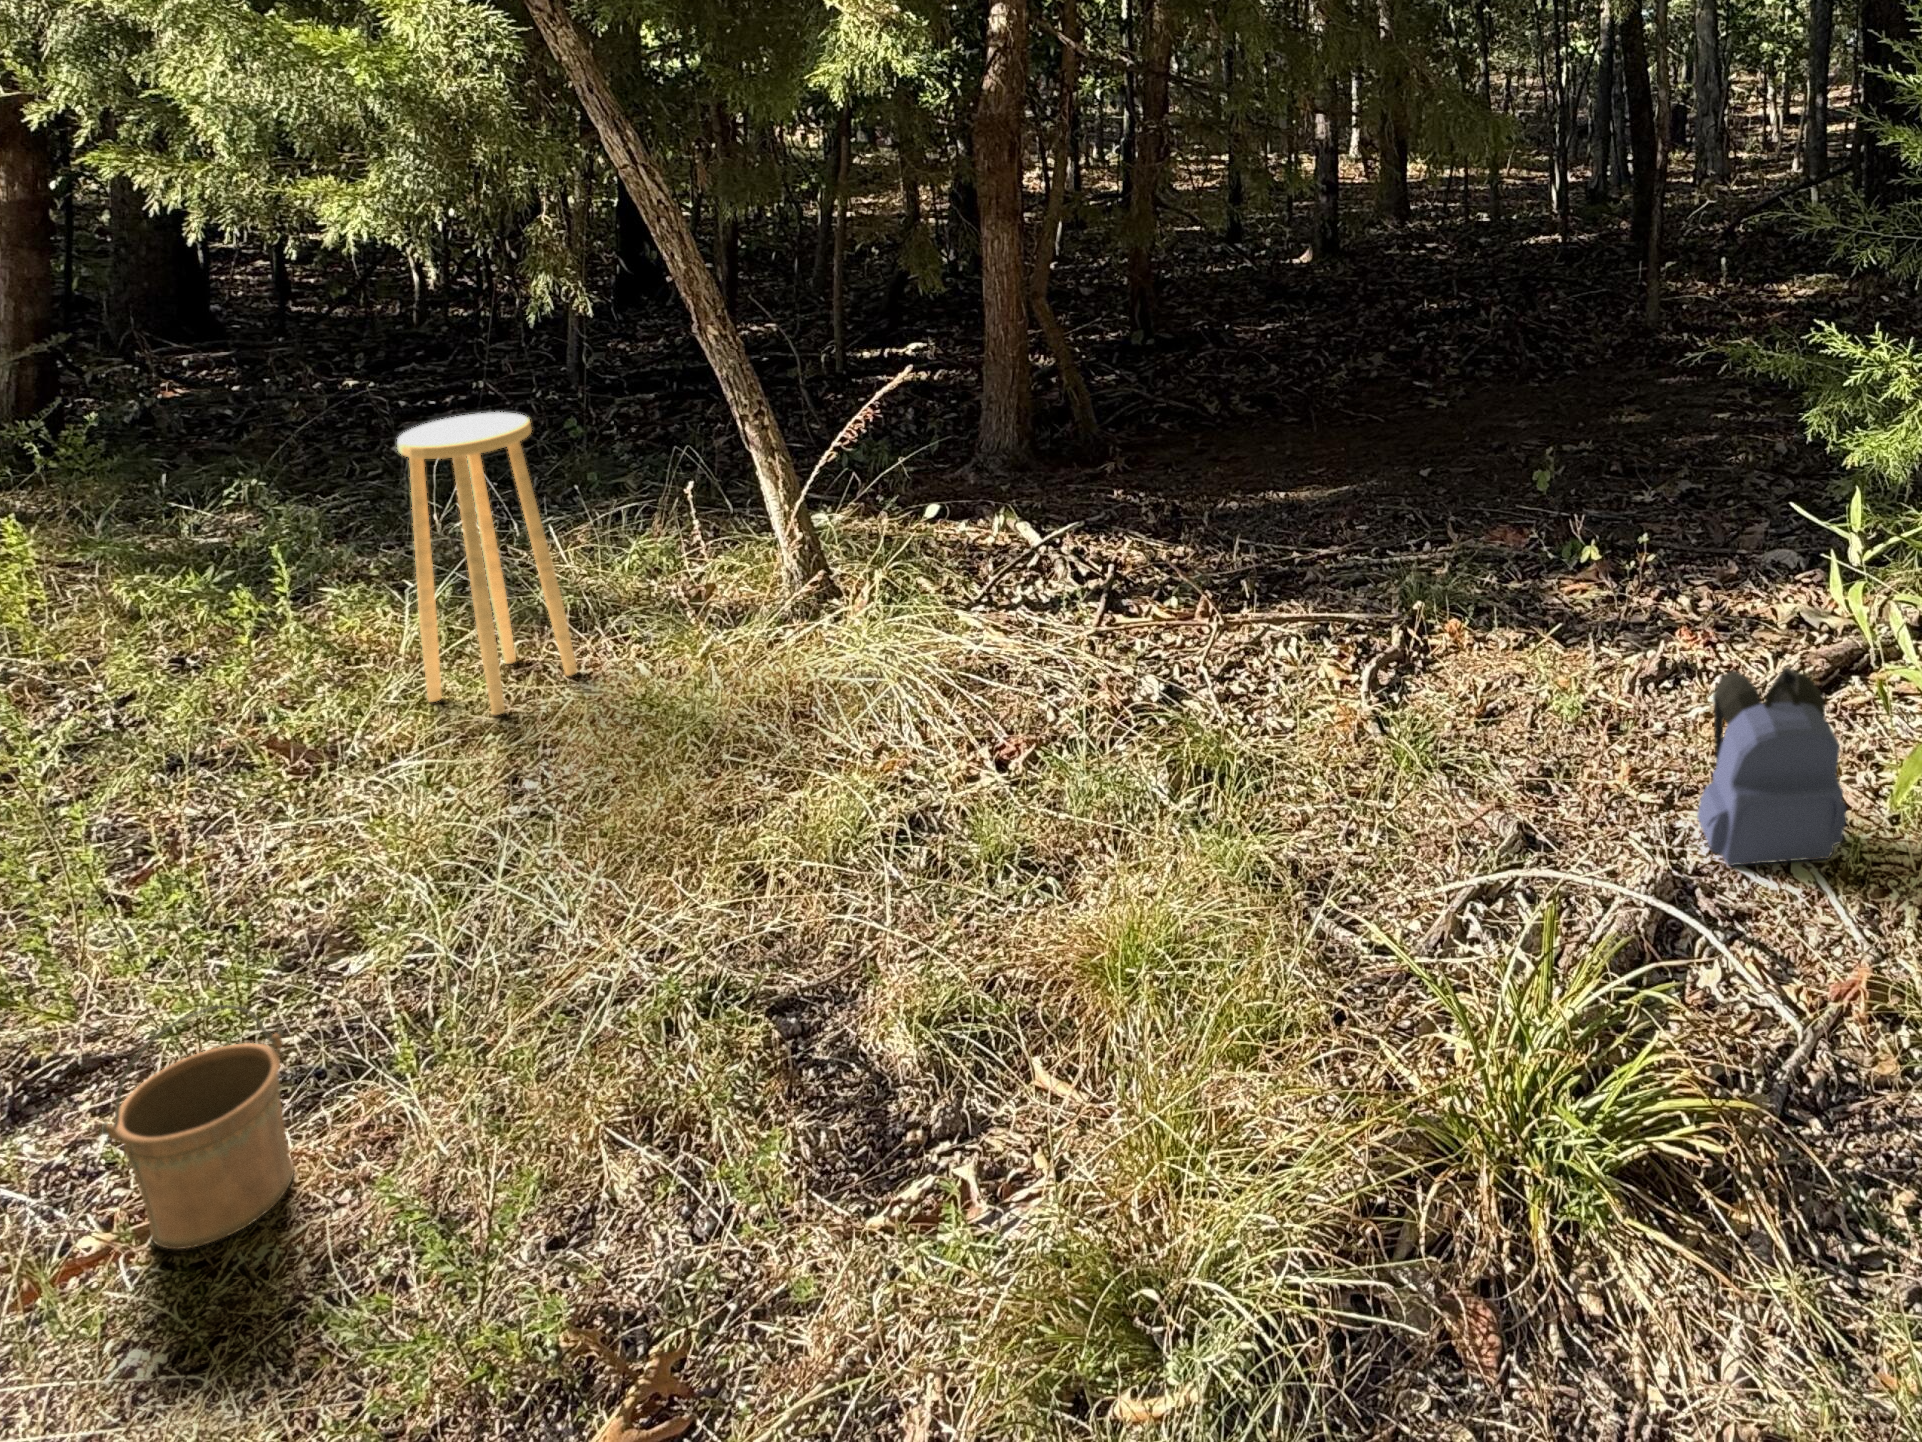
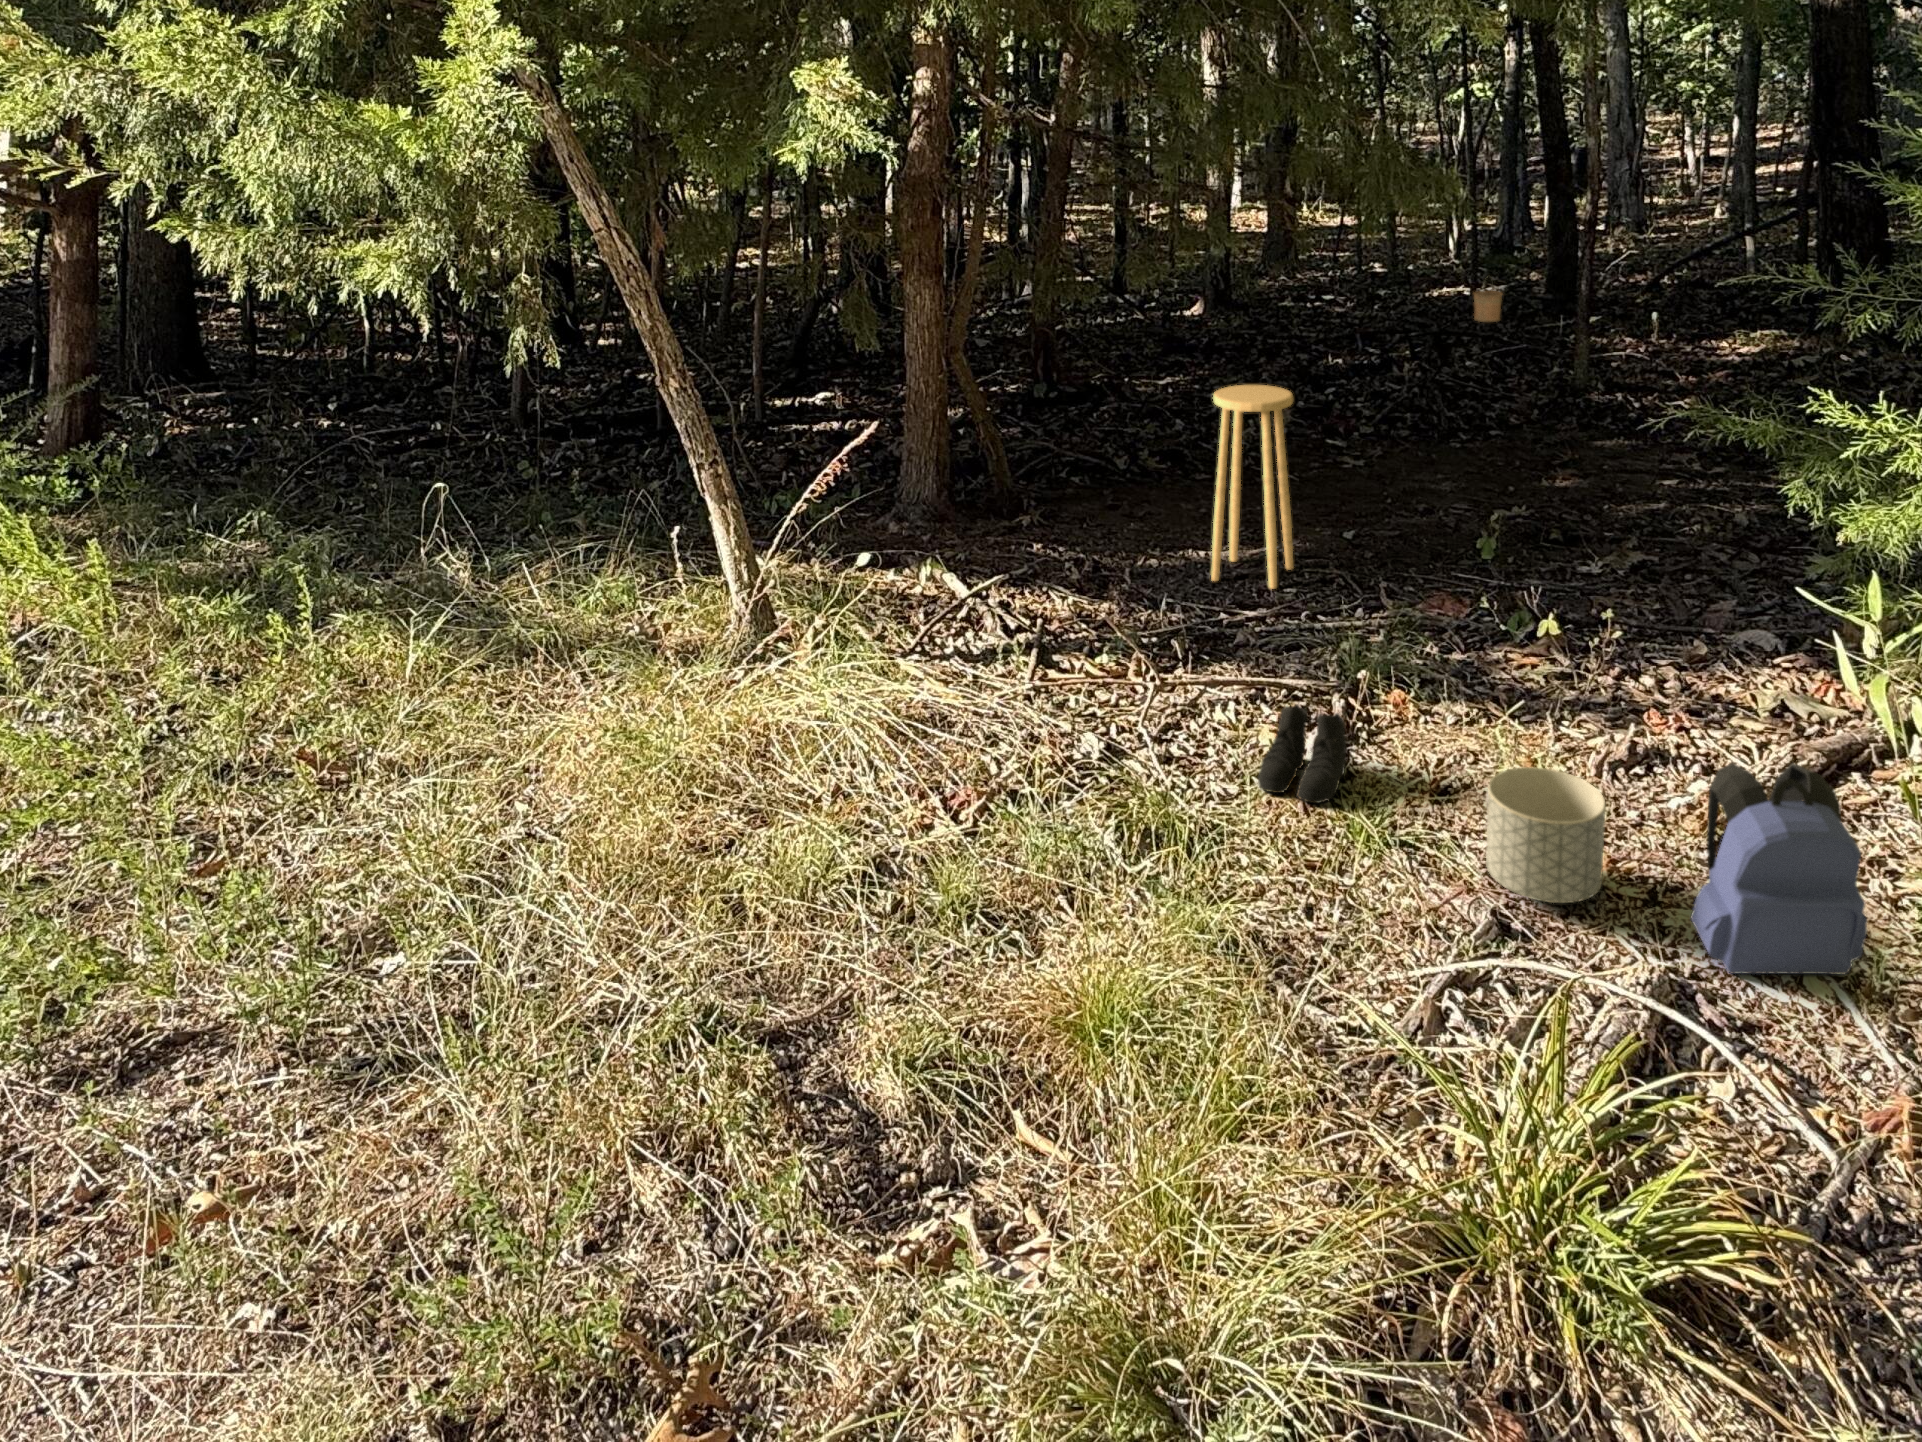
stool: present [397,412,578,715] -> present [1211,385,1293,589]
boots: none [1316,636,1401,731] -> present [1258,704,1346,803]
planter: none [1520,684,1625,811] -> present [1486,767,1606,903]
bucket: present [101,1005,294,1249] -> present [1474,277,1502,322]

